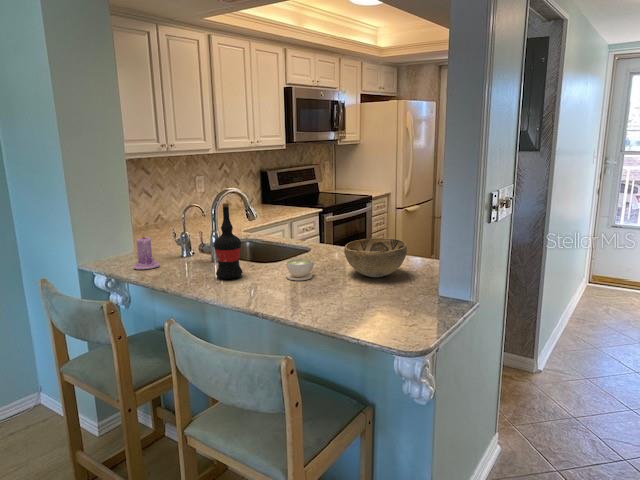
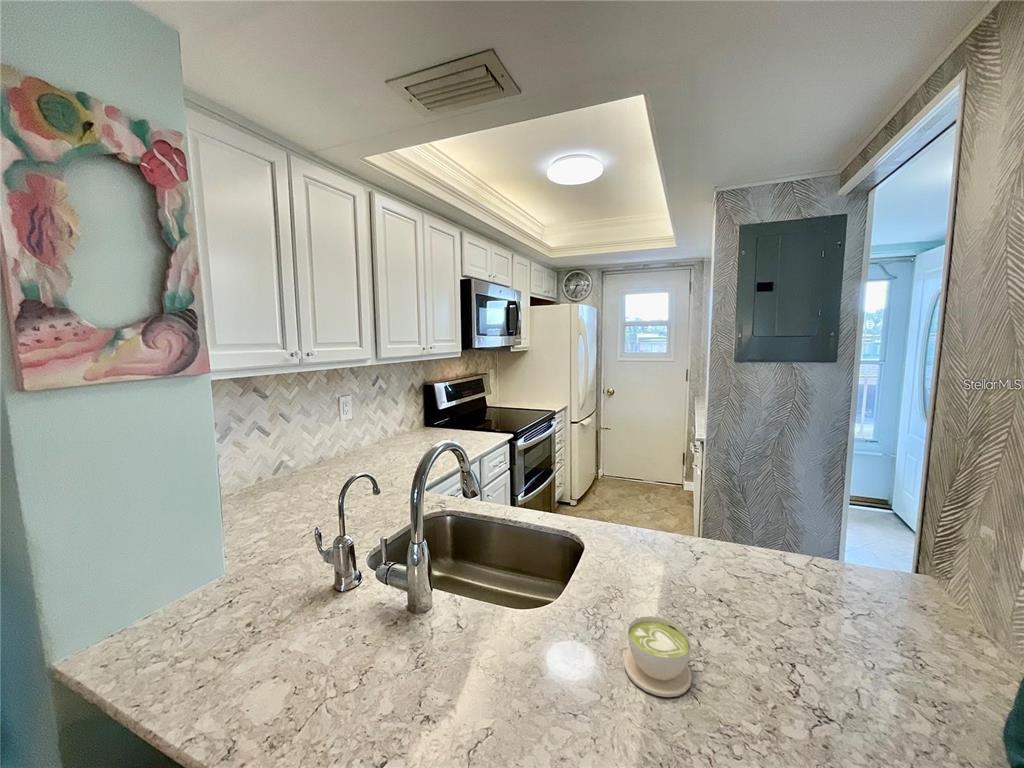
wine bottle: present [214,203,242,279] -> none [453,506,521,715]
candle: present [134,235,160,270] -> none [217,571,289,674]
decorative bowl: present [344,238,407,277] -> none [727,542,896,658]

